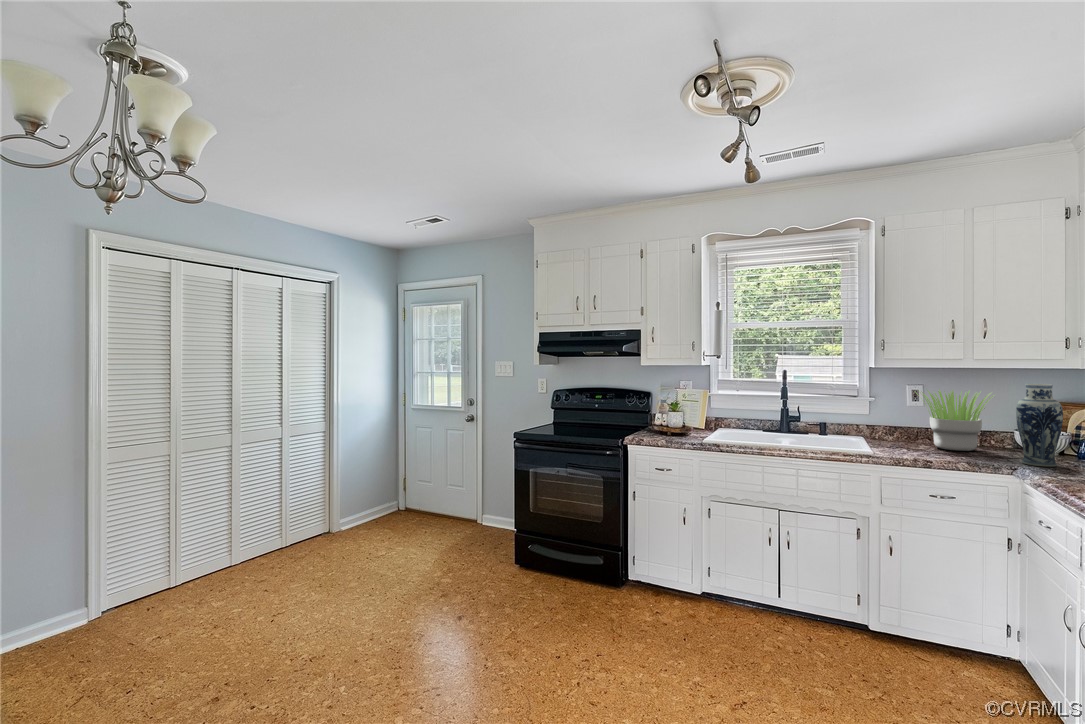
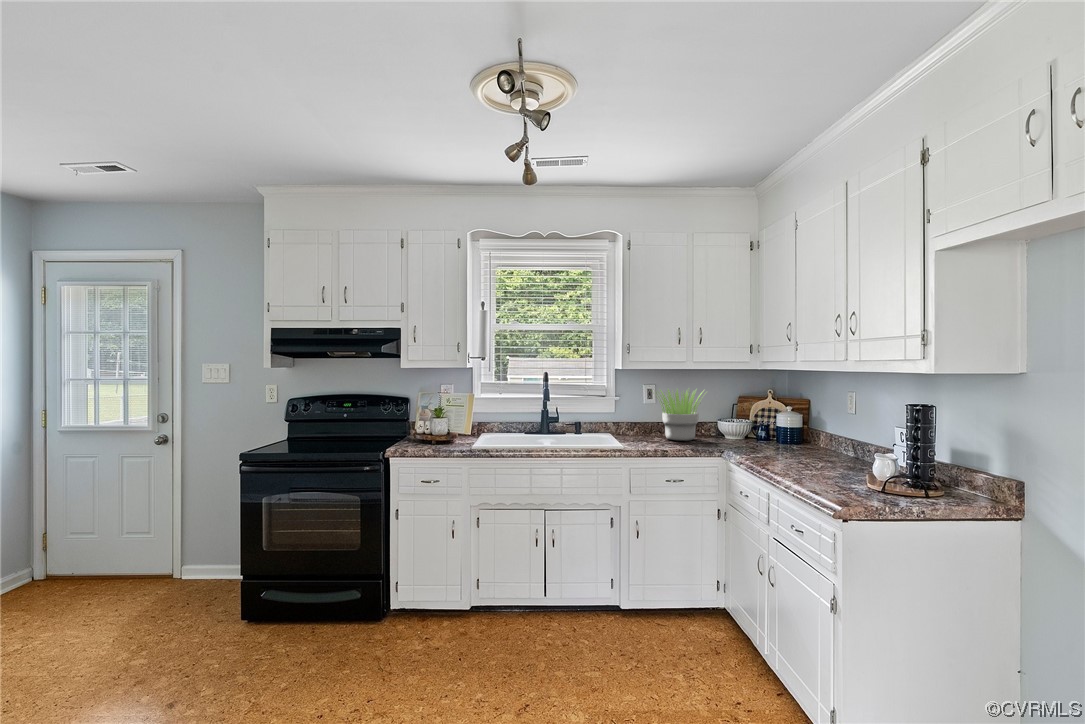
vase: present [1016,384,1063,467] -> none [723,382,751,449]

